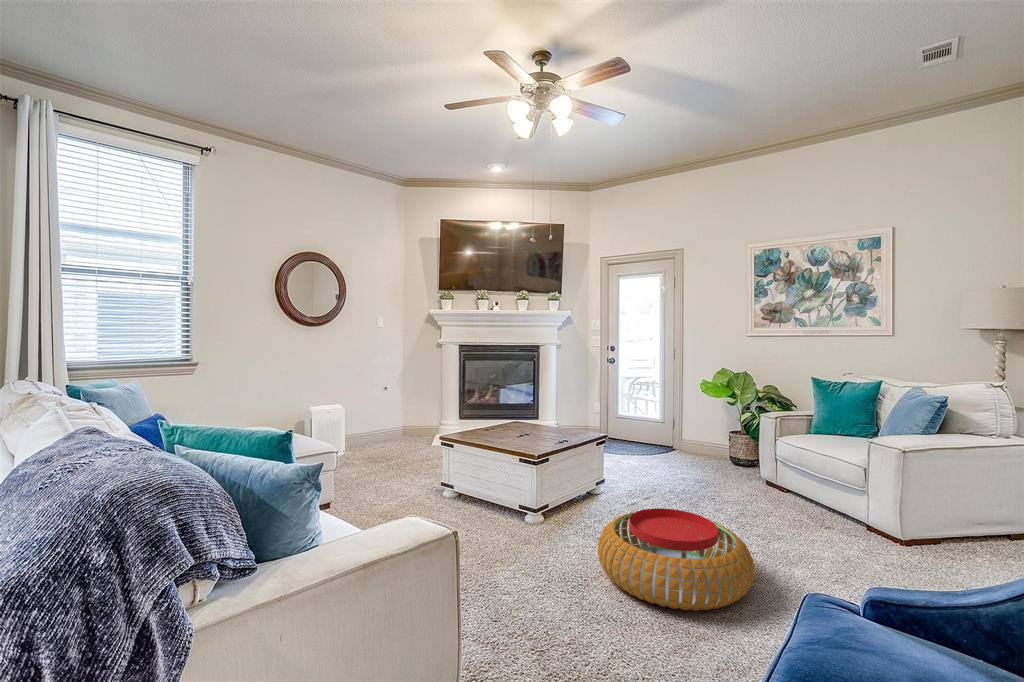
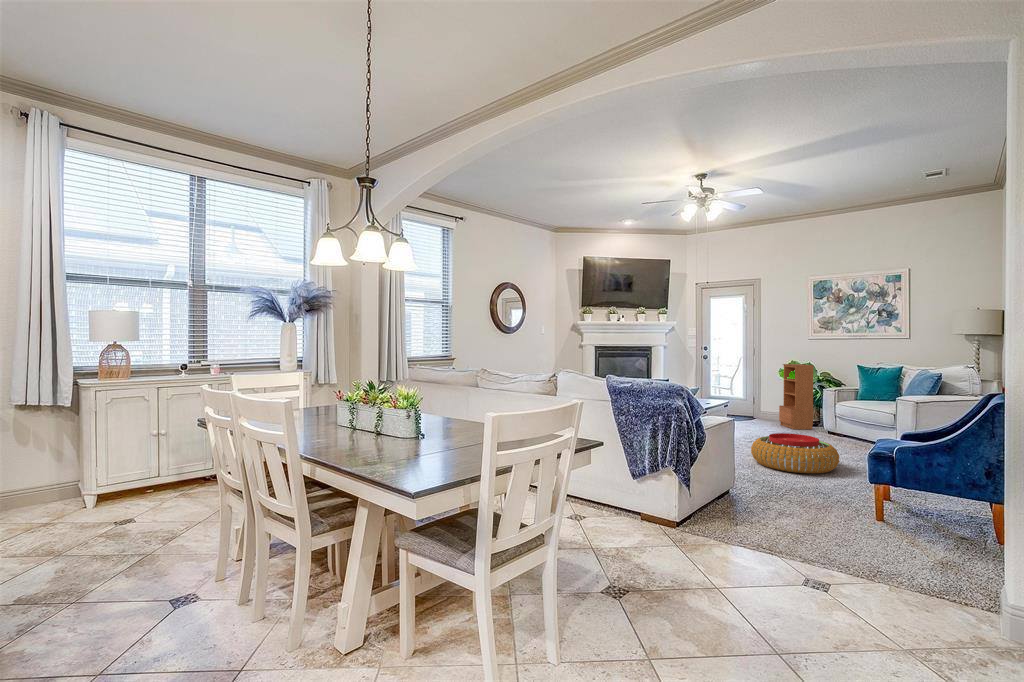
bookcase: none [700,373,748,473] -> present [779,364,813,429]

